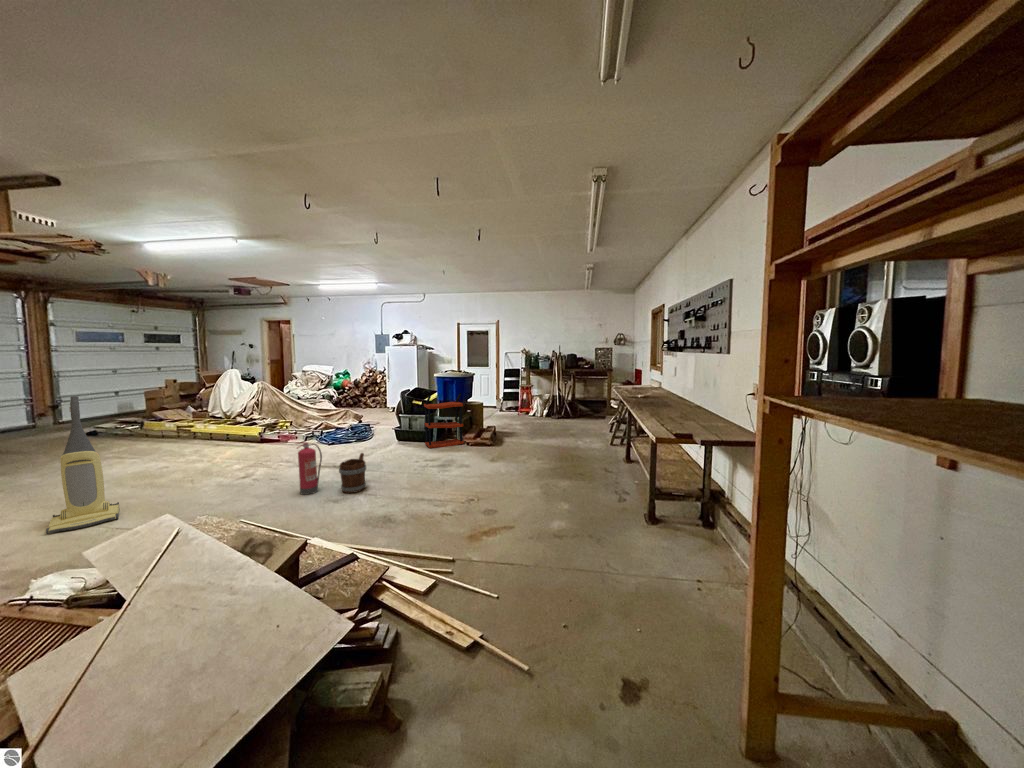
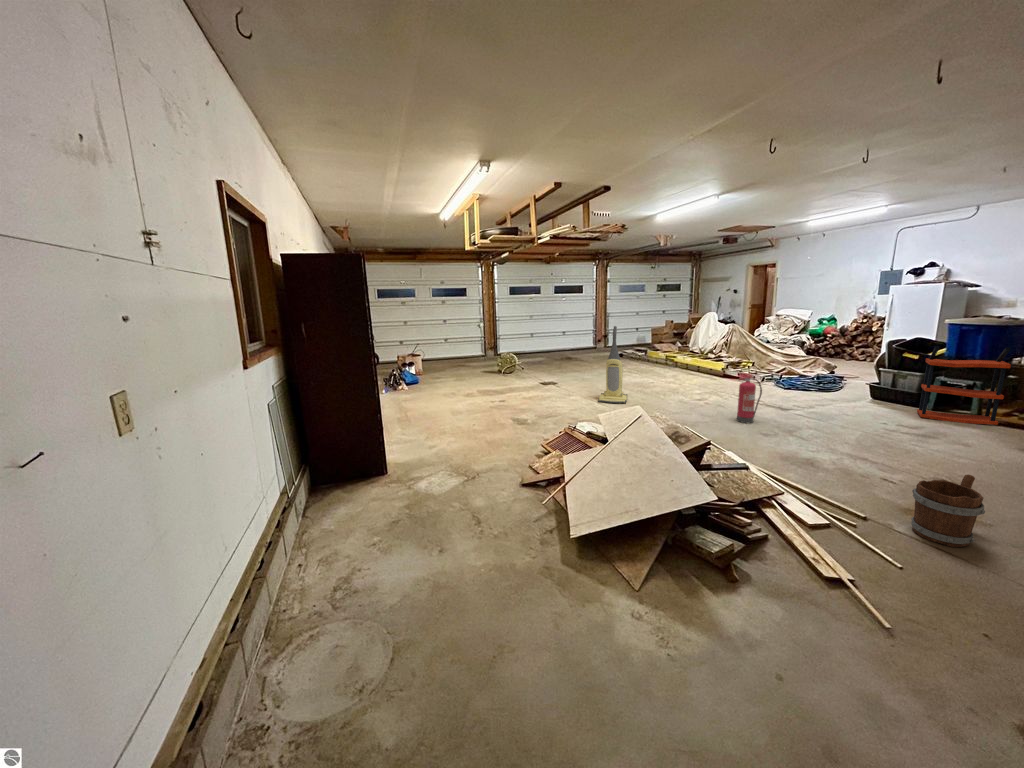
bucket: present [339,453,366,493] -> present [911,475,985,547]

